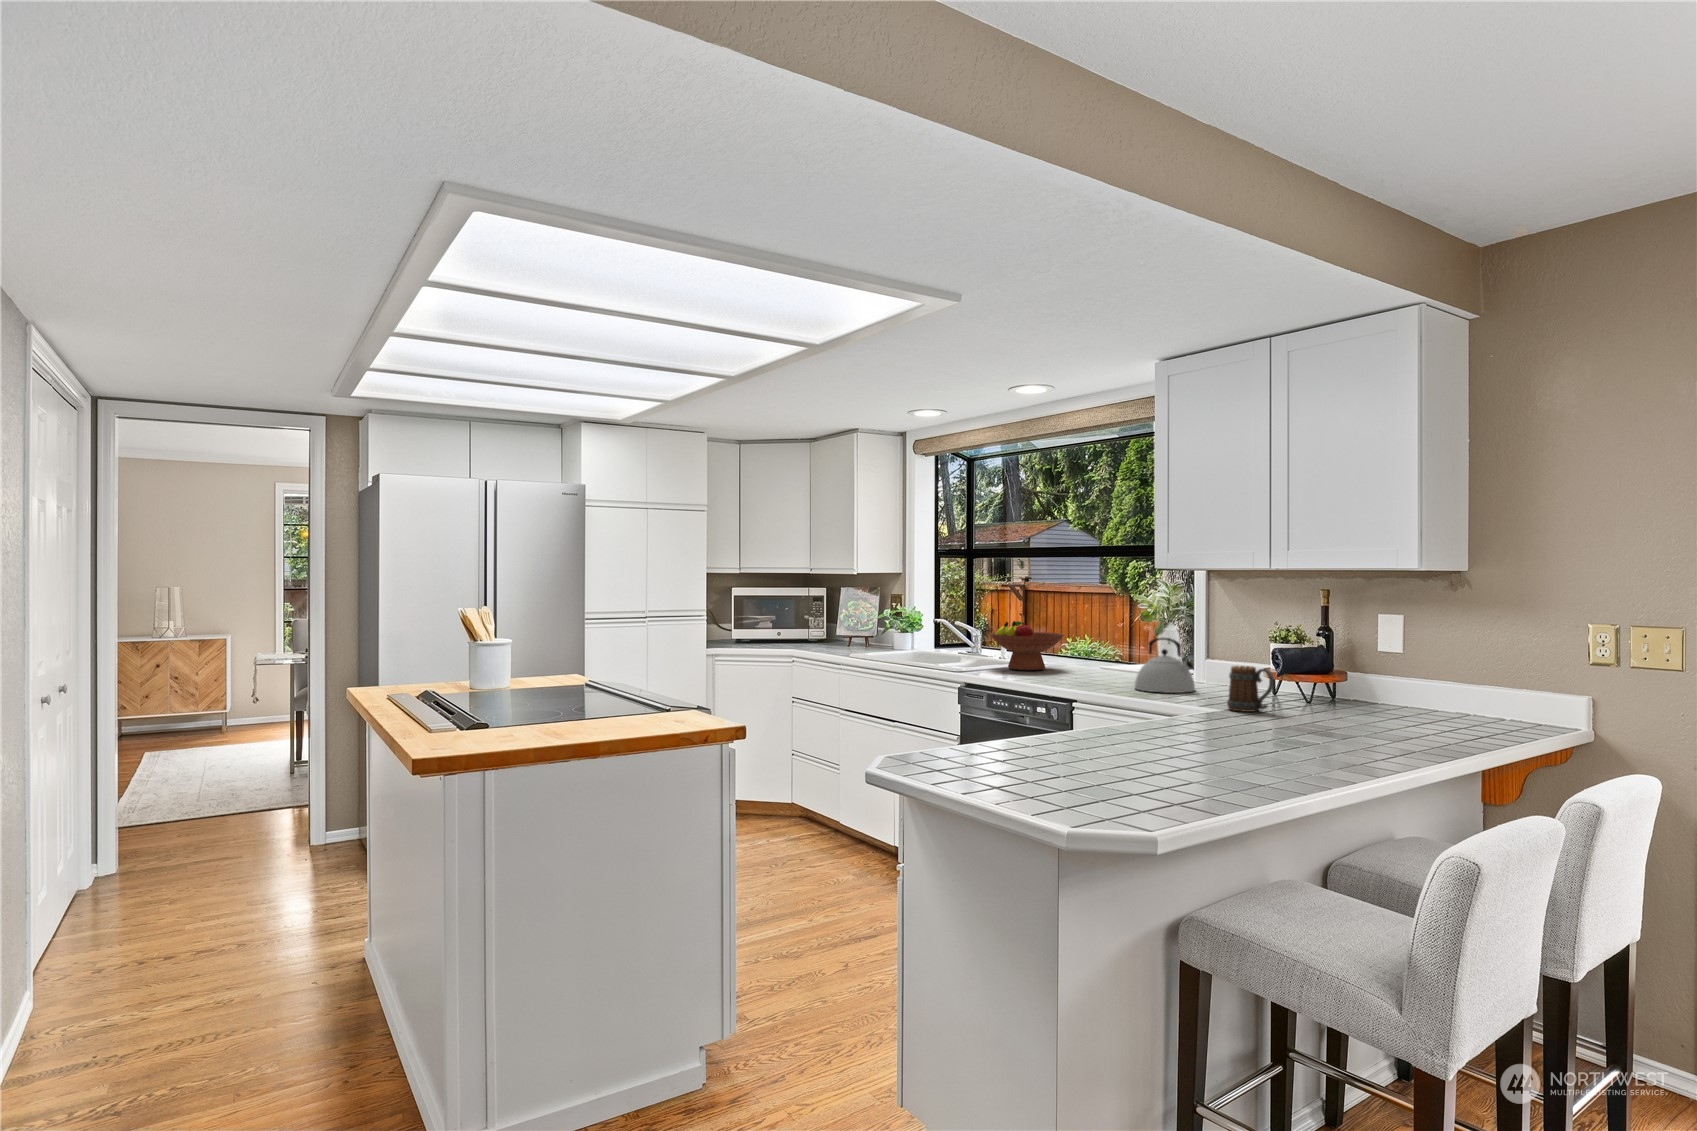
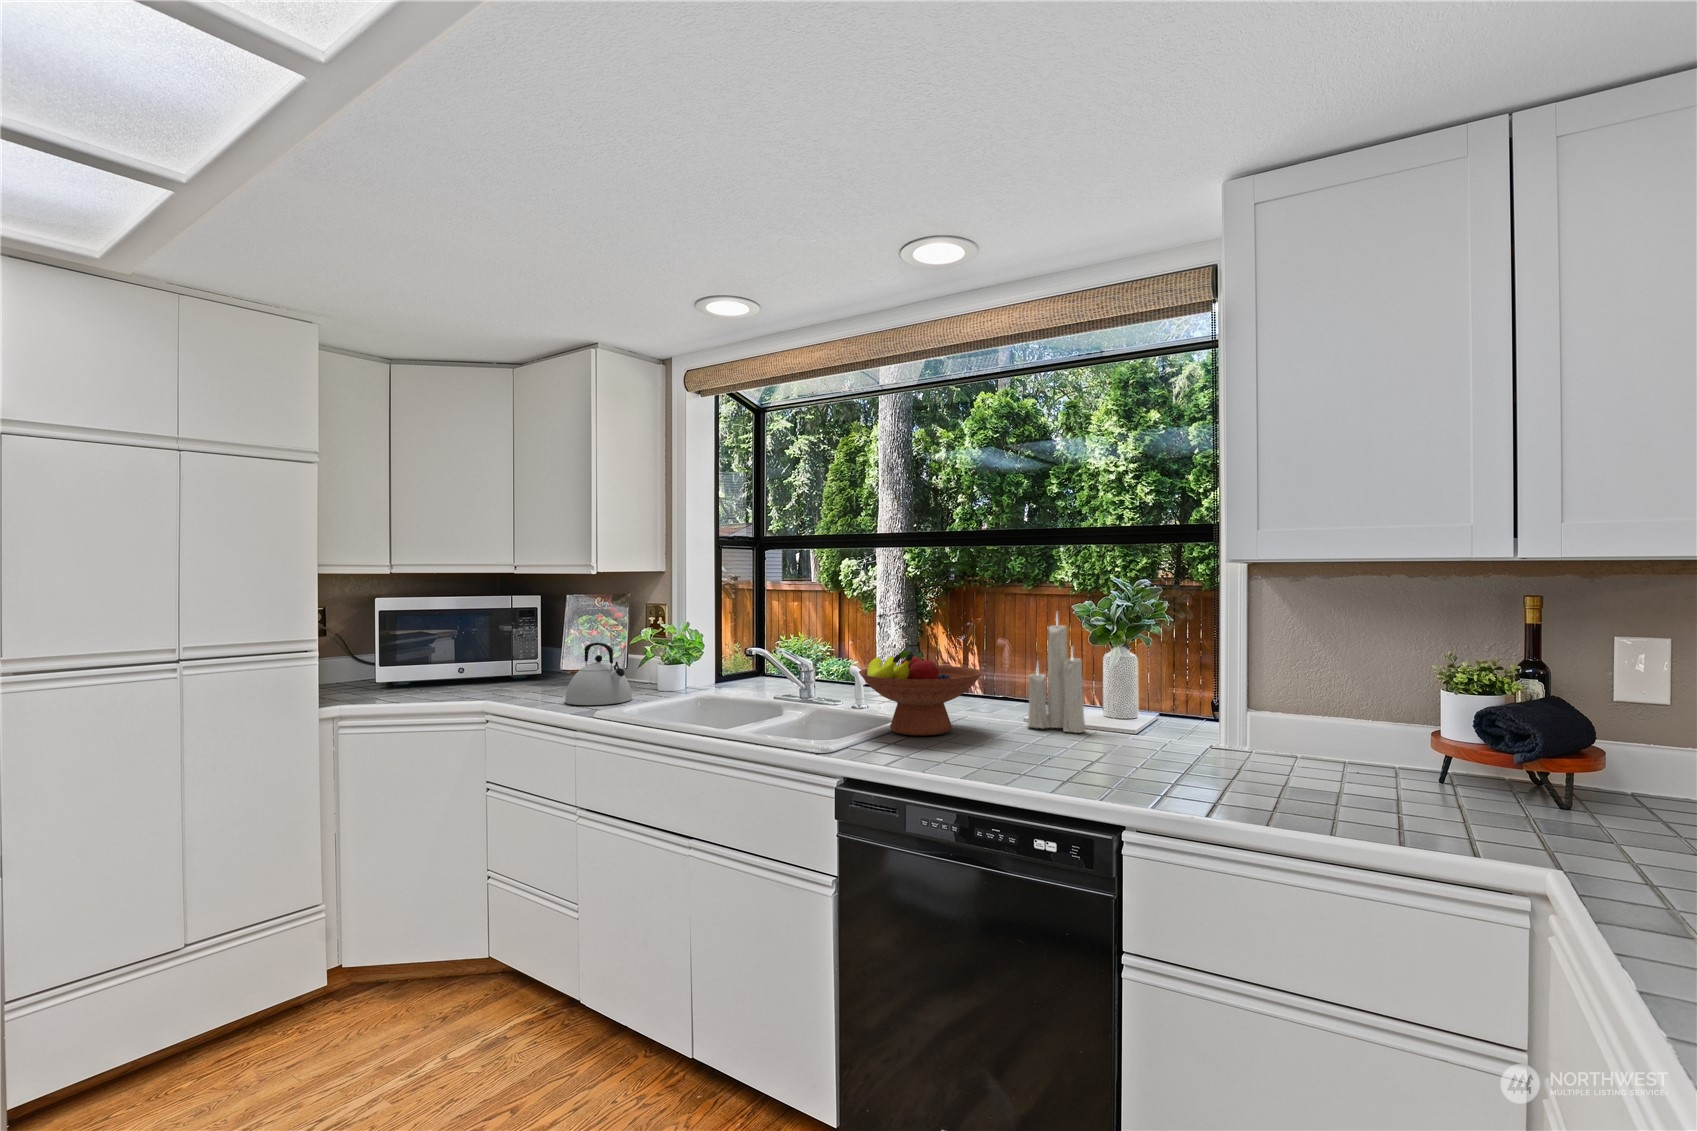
candle: none [1093,596,1126,673] -> present [1027,618,1086,733]
kettle: present [1135,638,1195,693] -> present [565,643,632,705]
mug: present [1227,666,1274,712] -> none [1504,756,1627,862]

